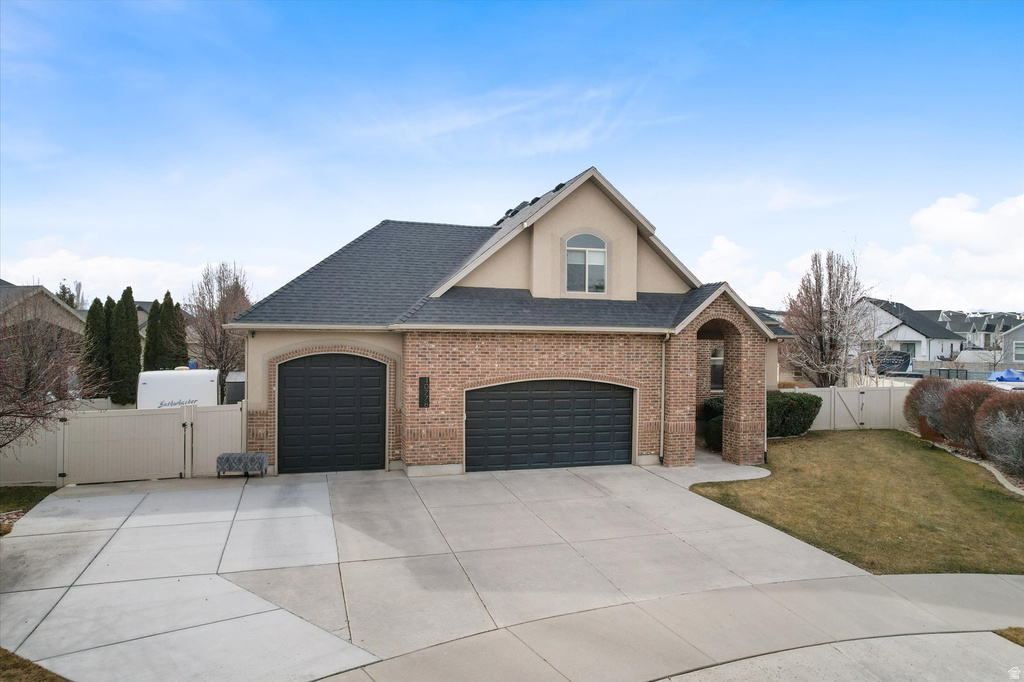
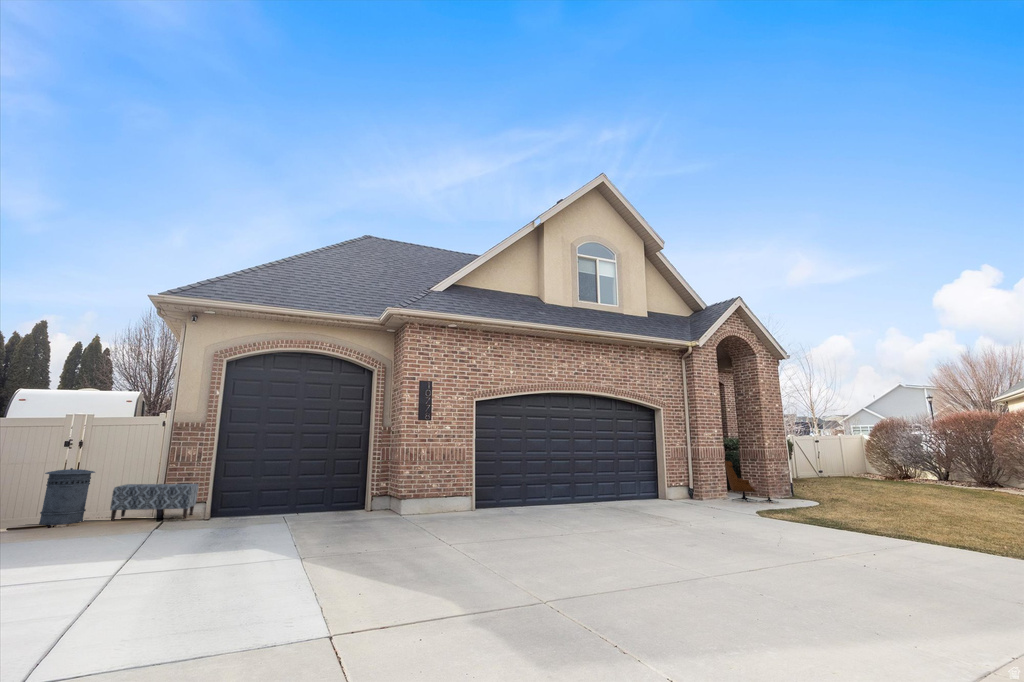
lounge chair: present [918,415,965,452] -> present [724,461,773,502]
trash can: none [176,445,204,481] -> present [39,468,95,525]

